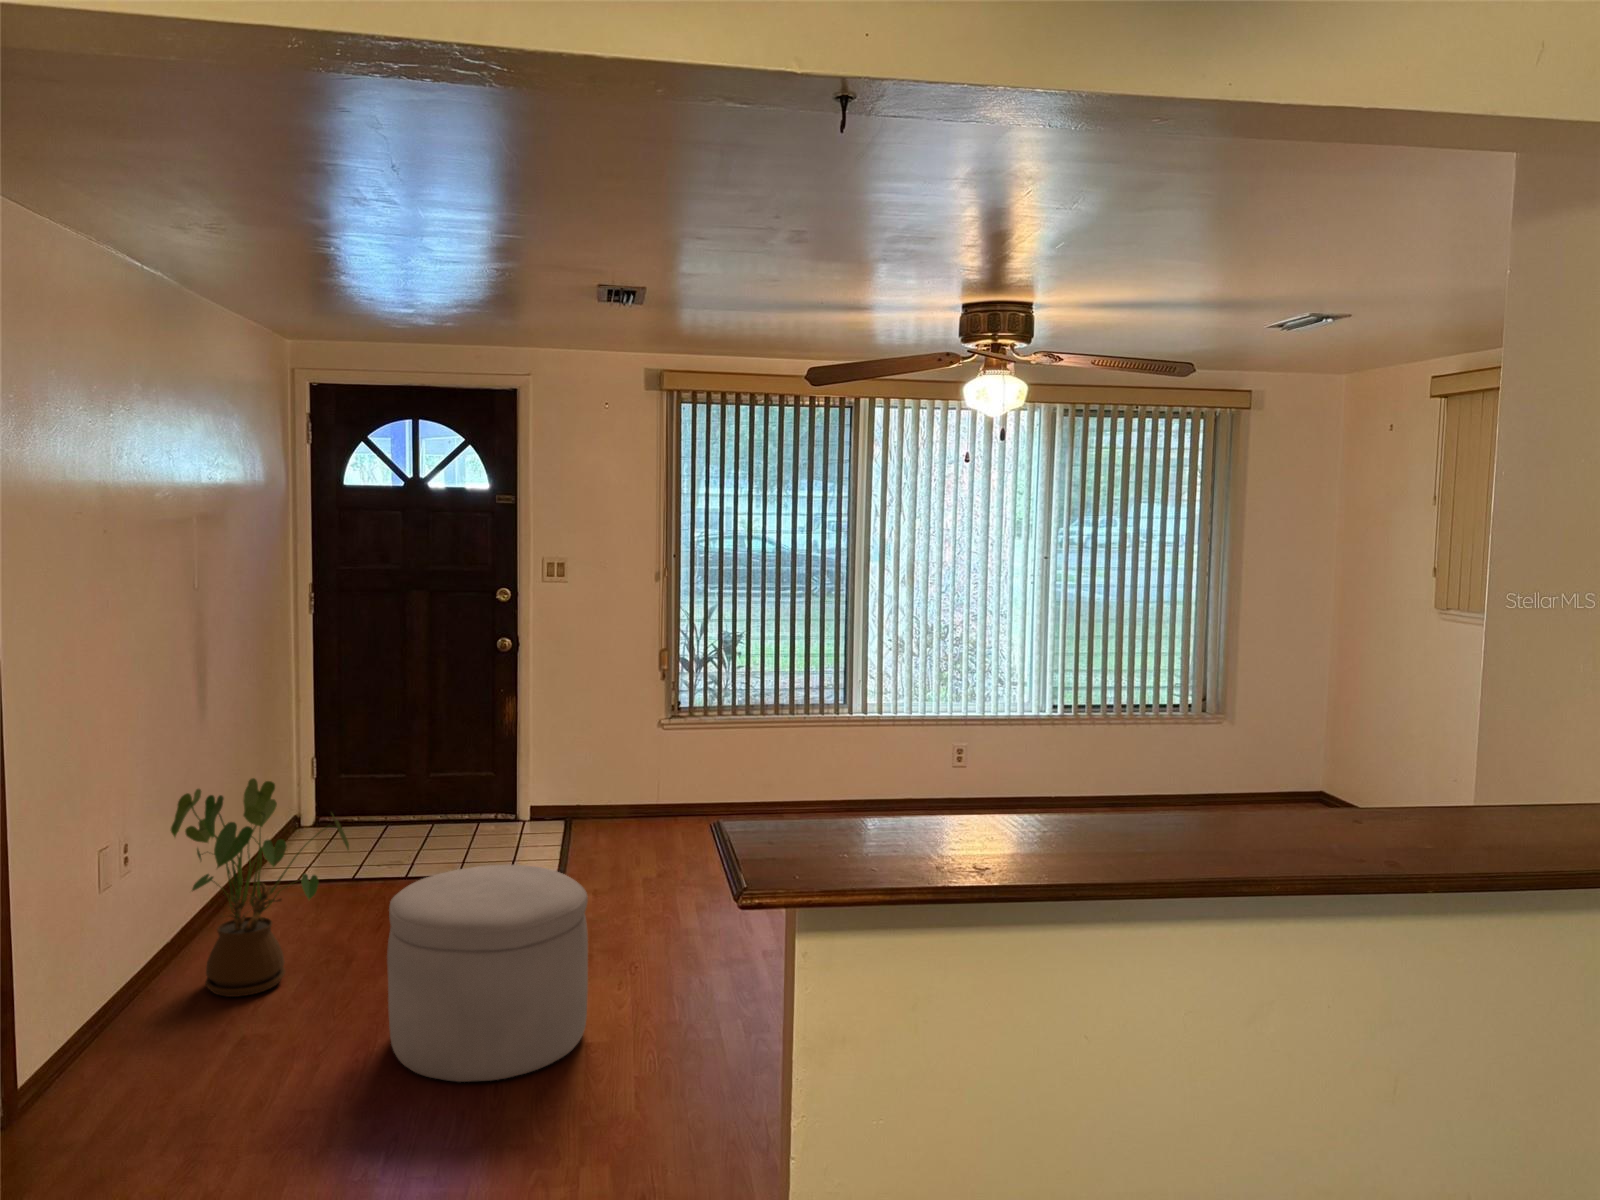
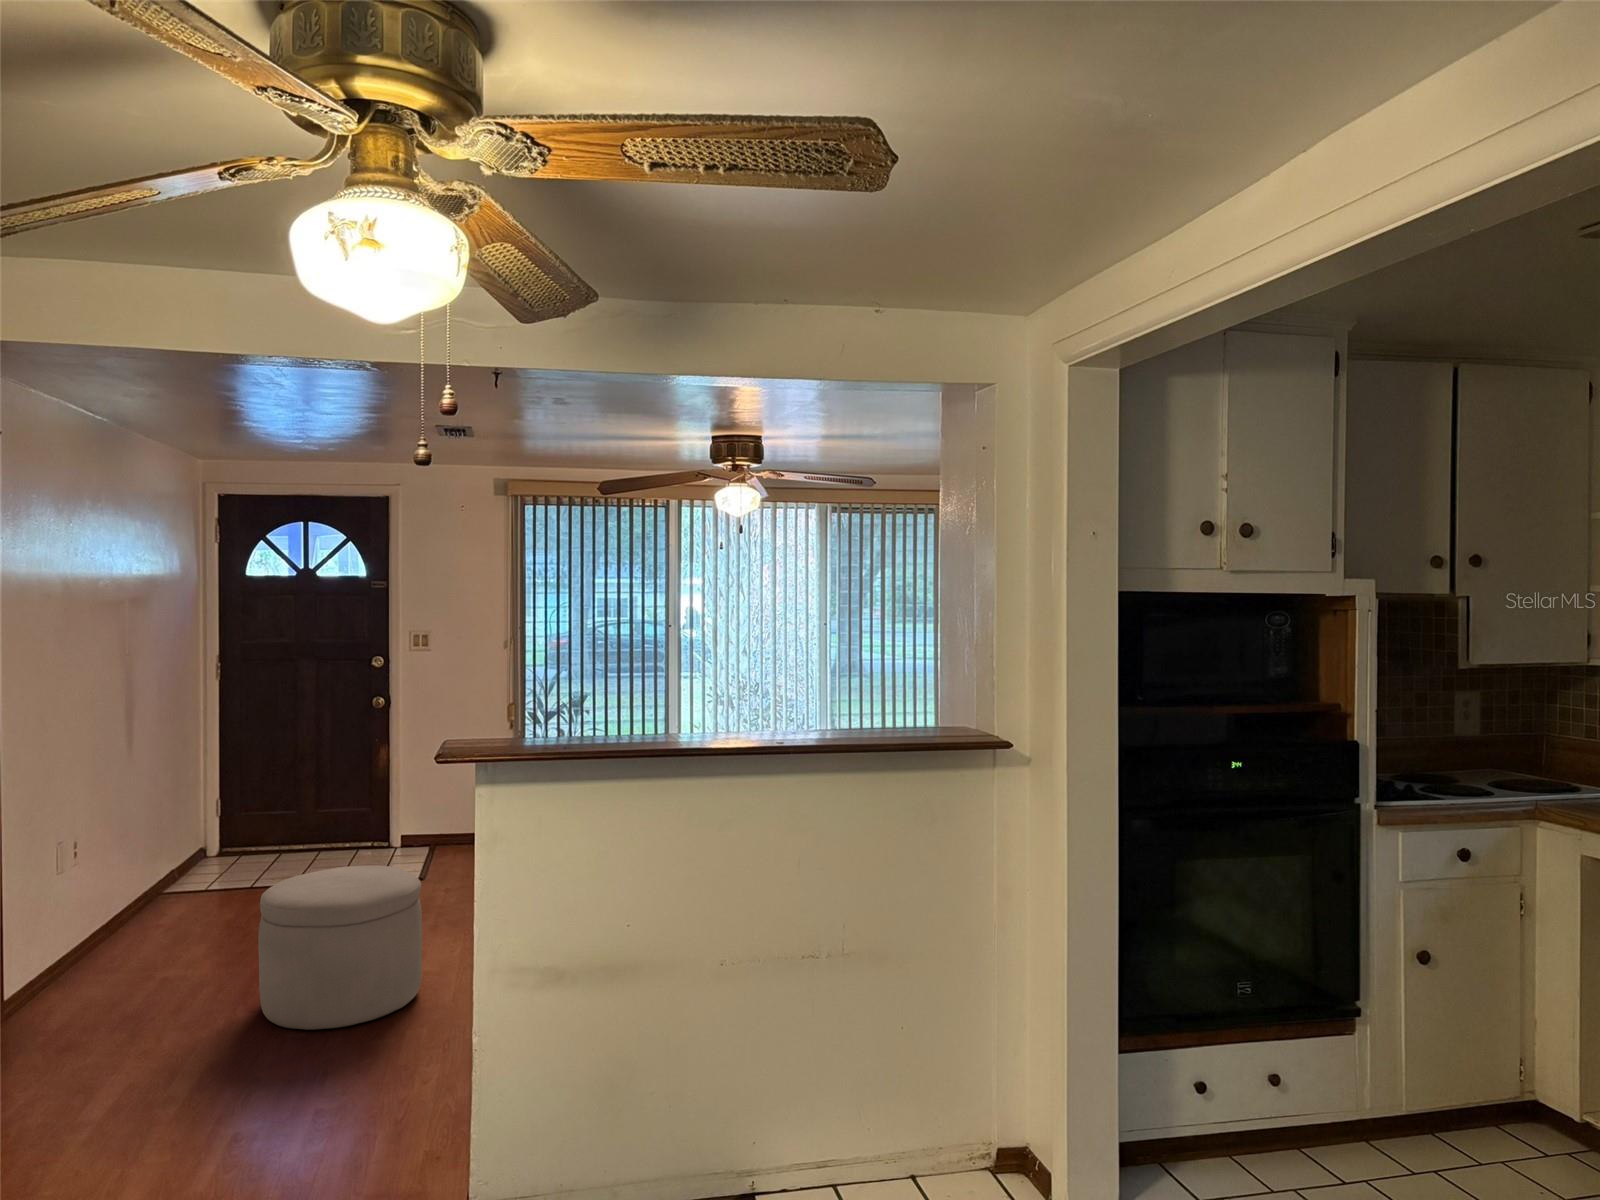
house plant: present [171,778,349,997] -> none [83,809,235,983]

